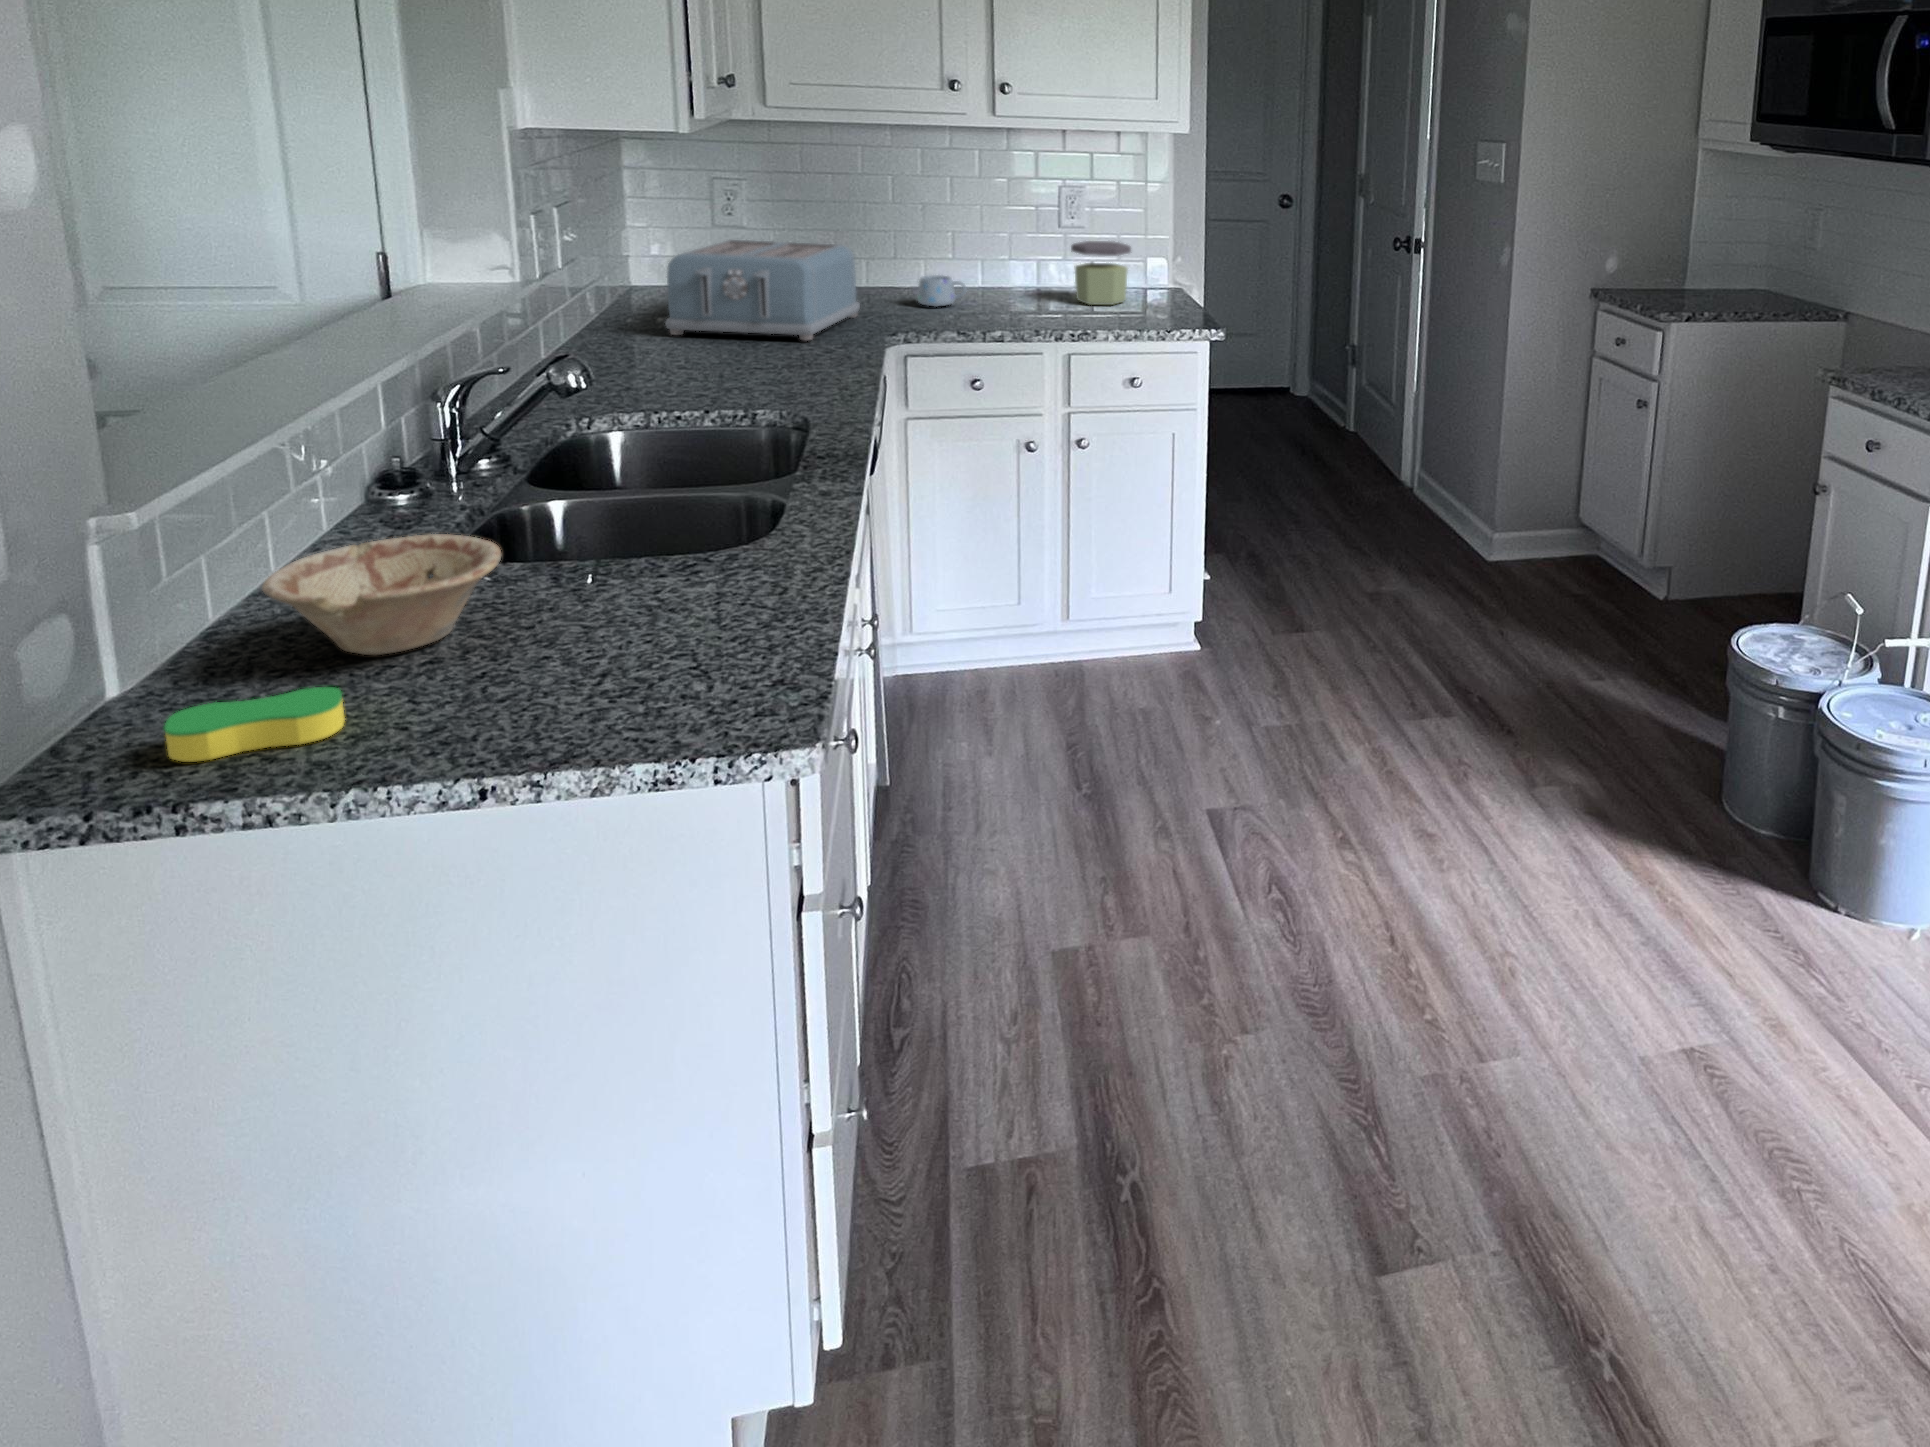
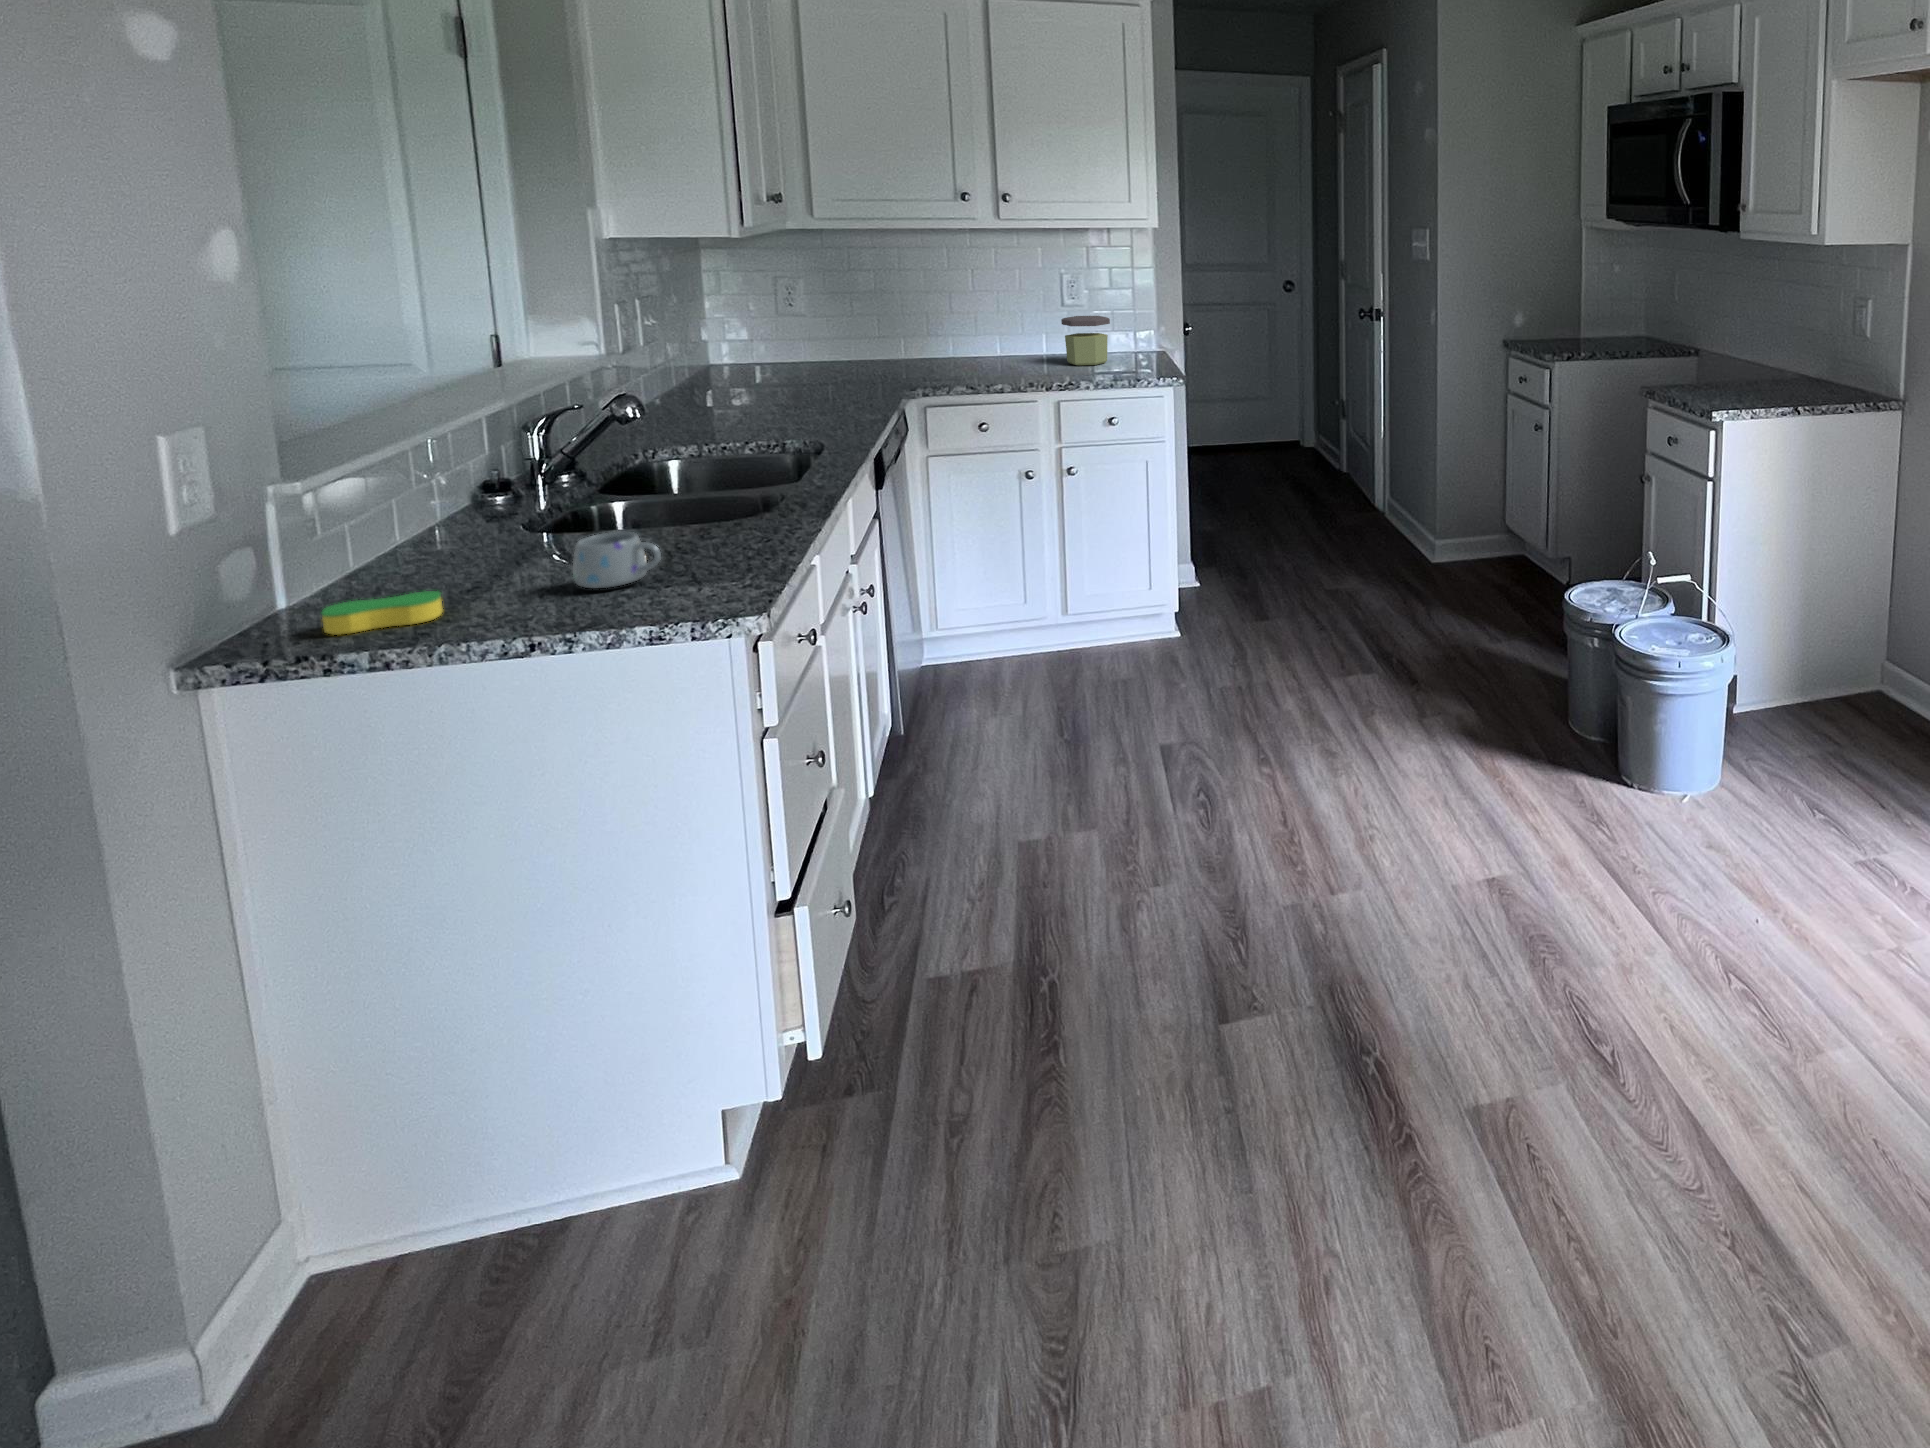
toaster: present [665,240,860,340] -> none [730,325,890,398]
mug: present [917,275,967,306] -> present [573,532,661,588]
dish: present [262,534,501,656] -> none [392,506,560,582]

